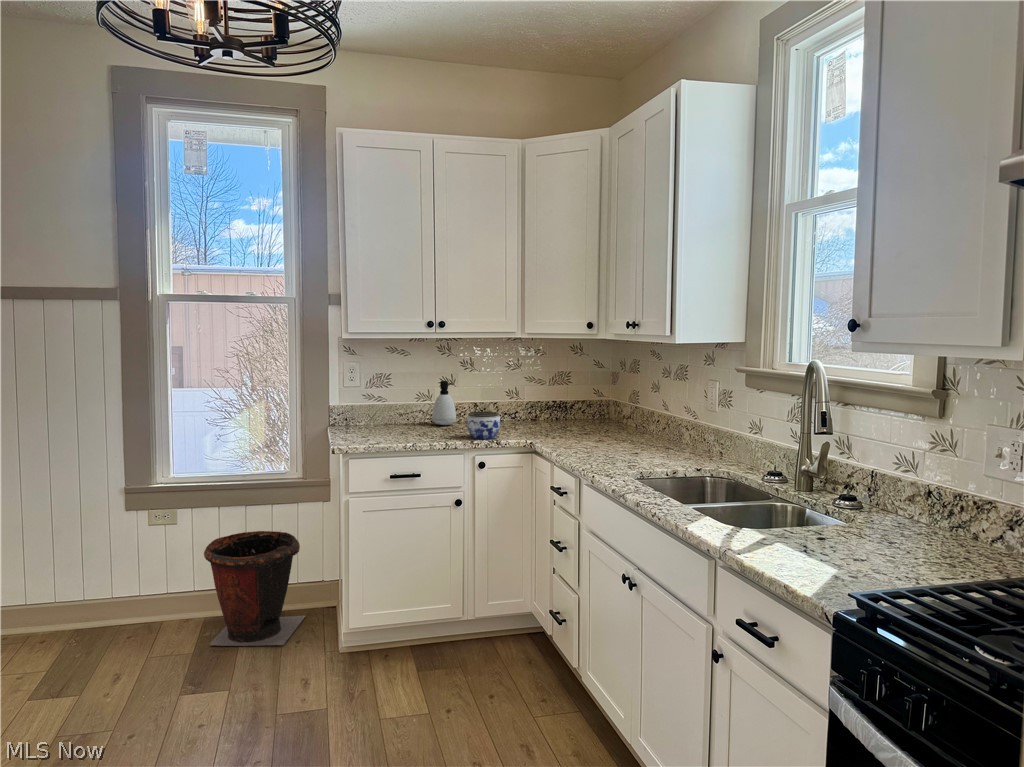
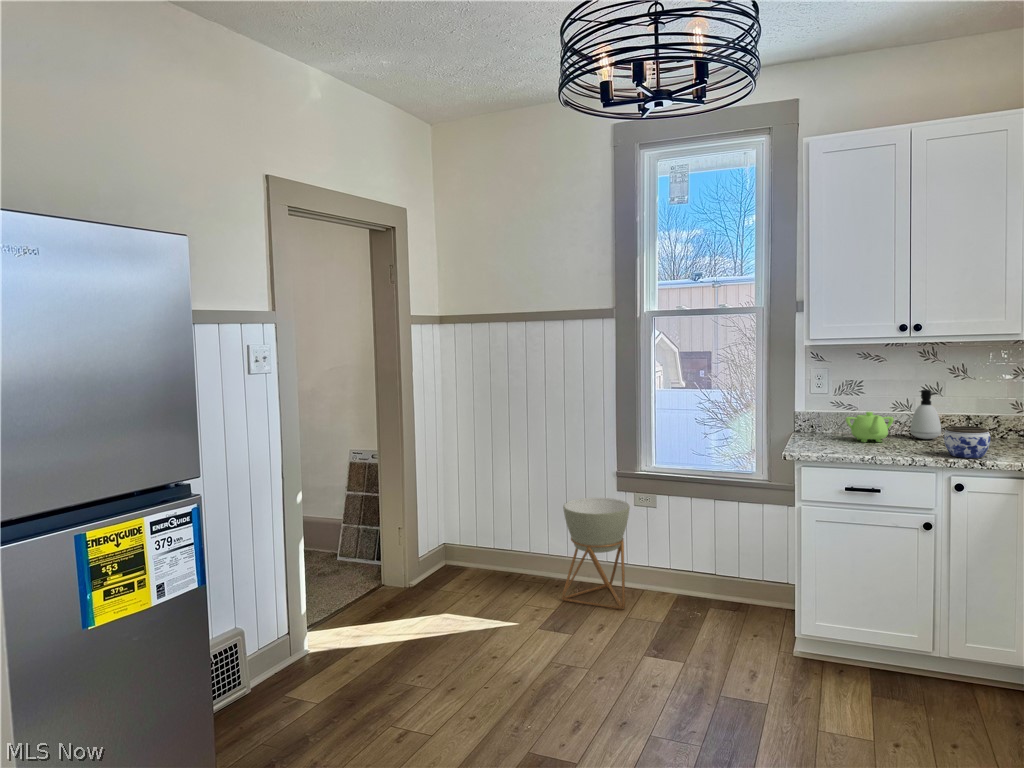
teapot: none [381,402,421,432] -> present [846,412,894,442]
planter: none [47,521,144,661] -> present [561,498,630,609]
waste bin: present [204,531,306,646] -> none [675,524,767,634]

